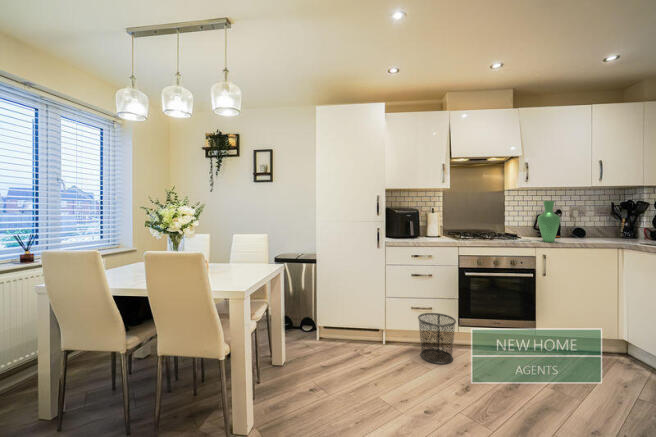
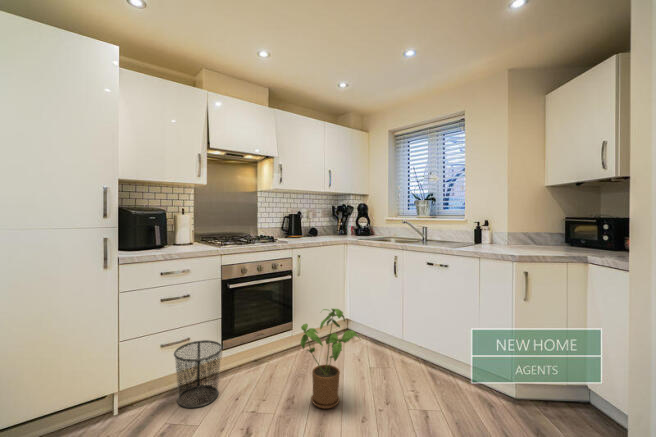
vase: present [538,201,560,242] -> none [292,205,309,244]
house plant: none [528,308,608,412] -> present [300,309,359,409]

